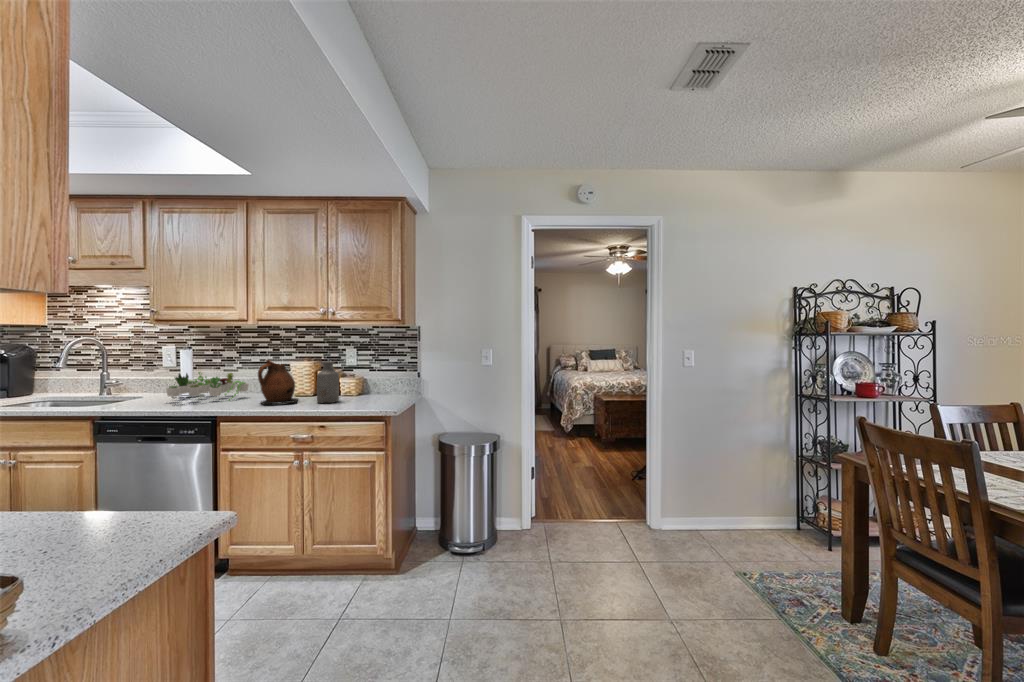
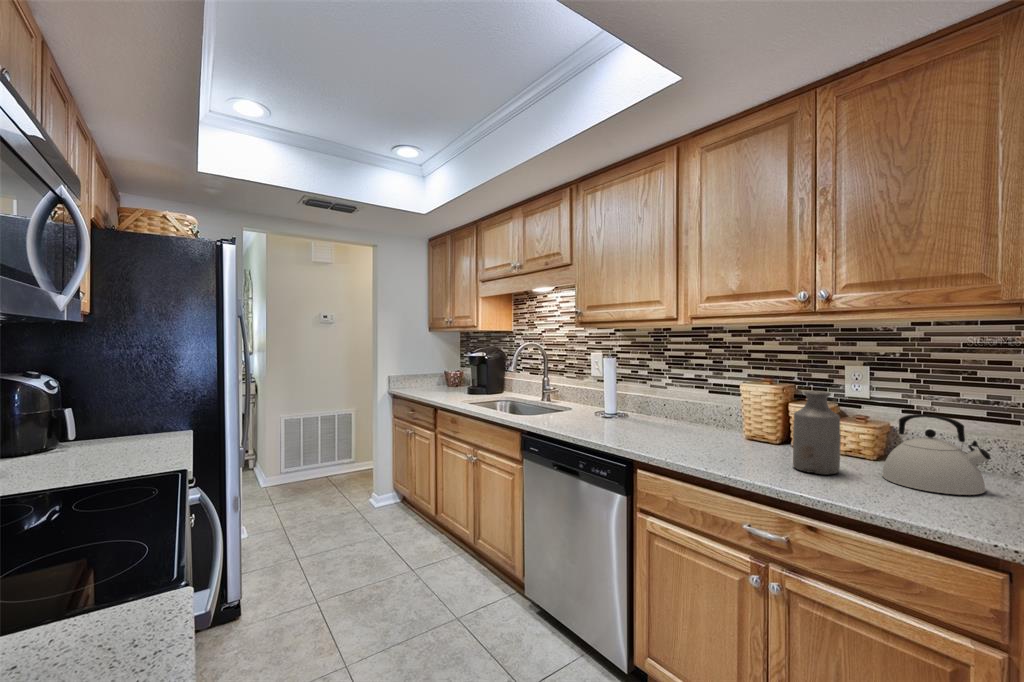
ceramic pitcher: present [258,360,298,404] -> none [691,381,756,461]
kettle: none [357,369,394,402] -> present [882,414,990,495]
succulent plant: present [166,372,249,400] -> none [578,385,679,435]

